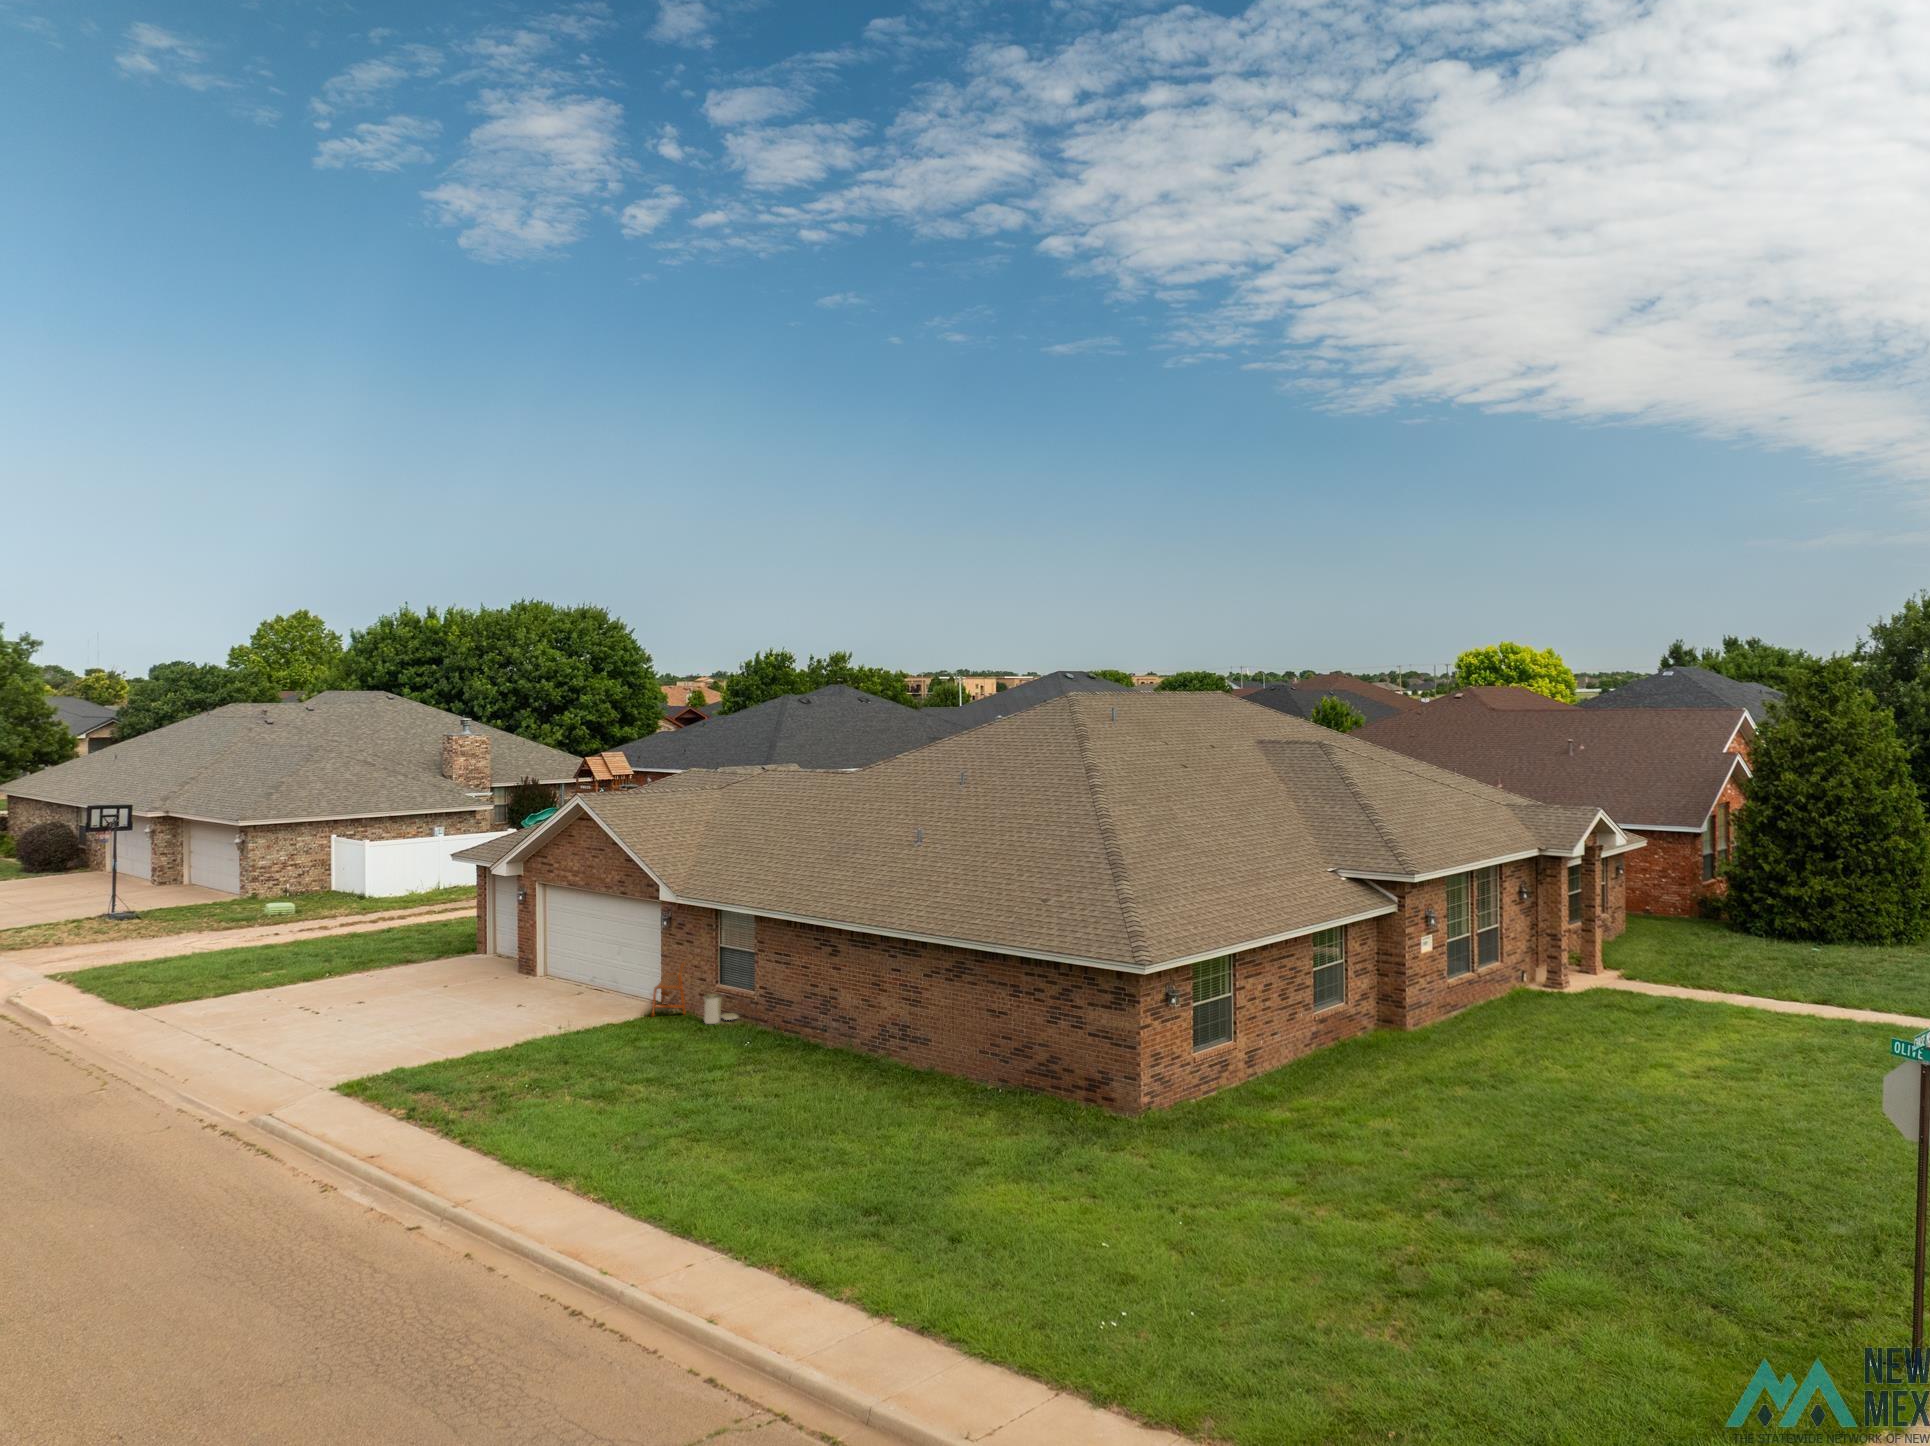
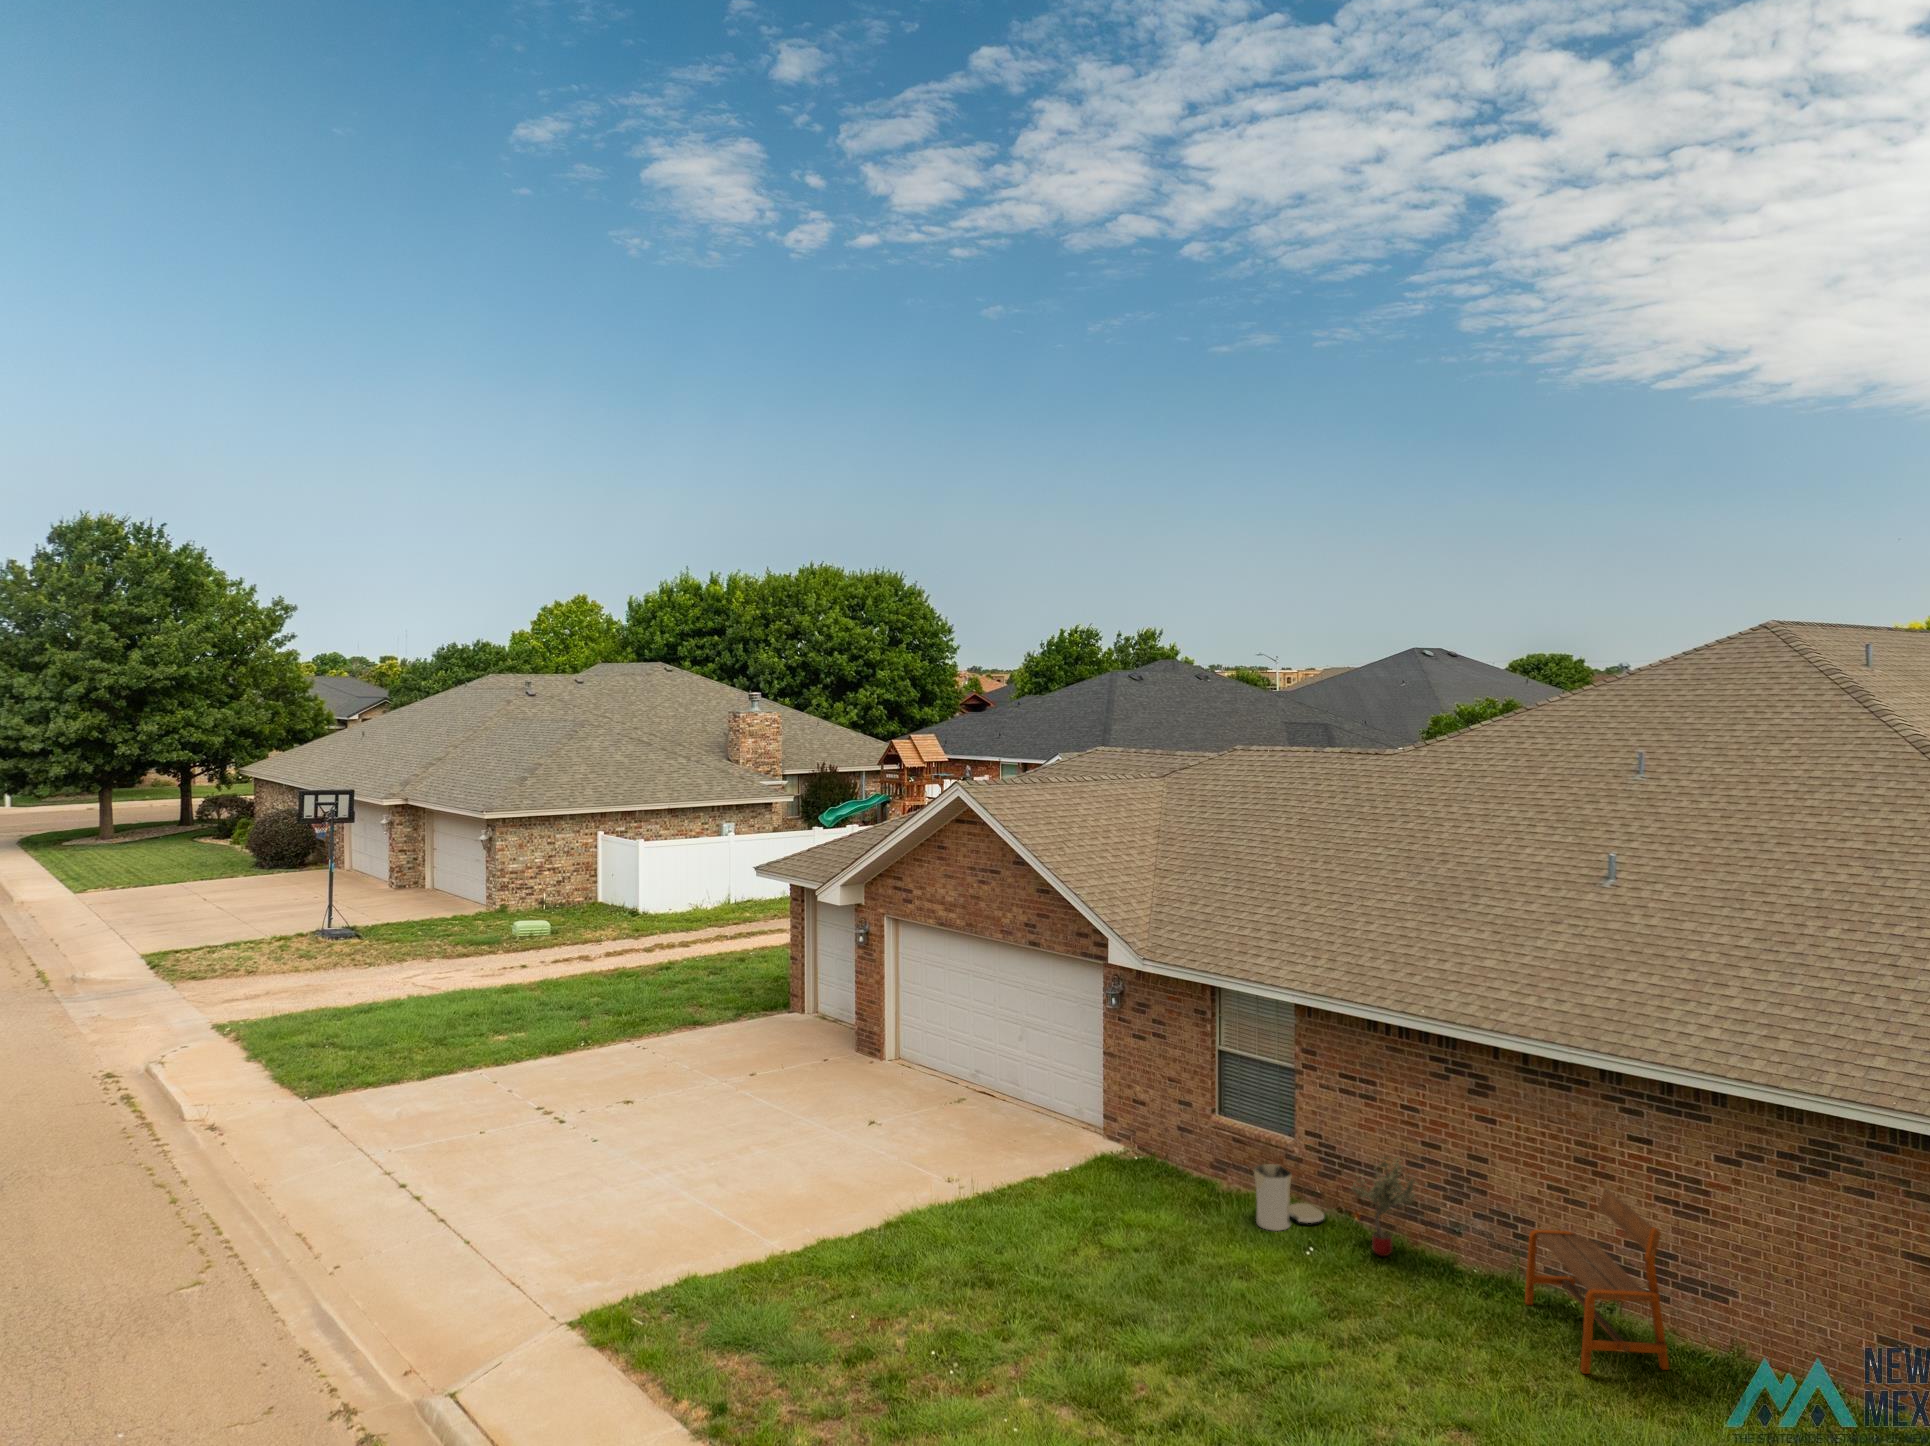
bench: present [652,958,690,1016] -> present [1525,1189,1669,1374]
potted tree: none [746,982,774,1029] -> present [1352,1158,1417,1256]

